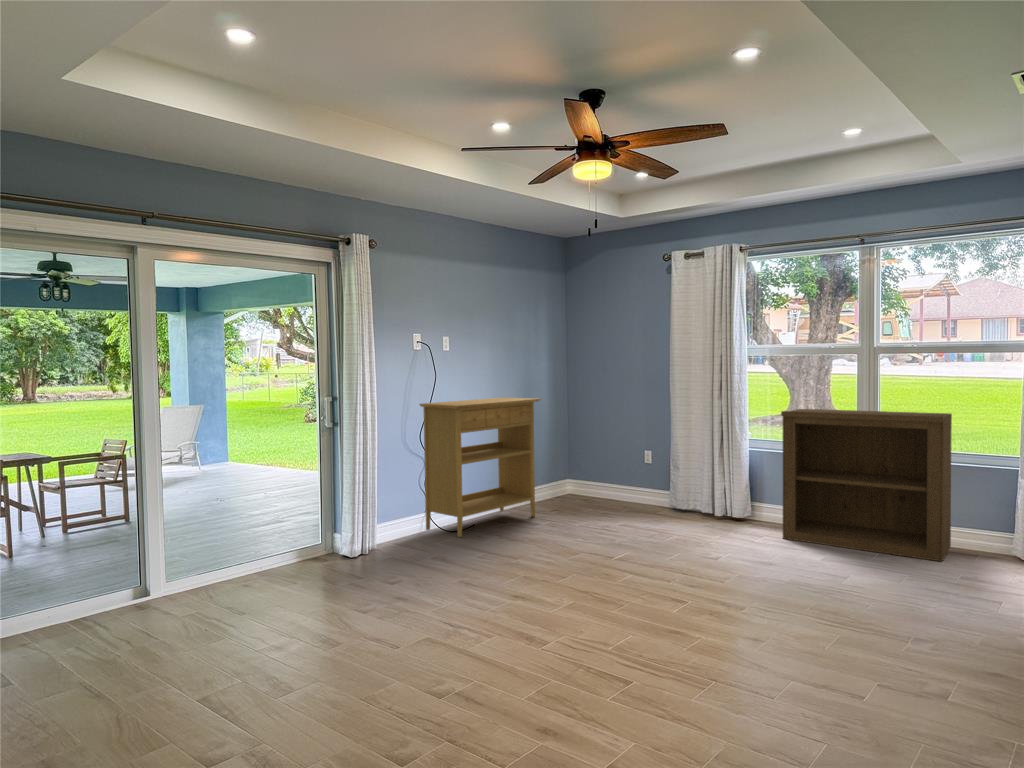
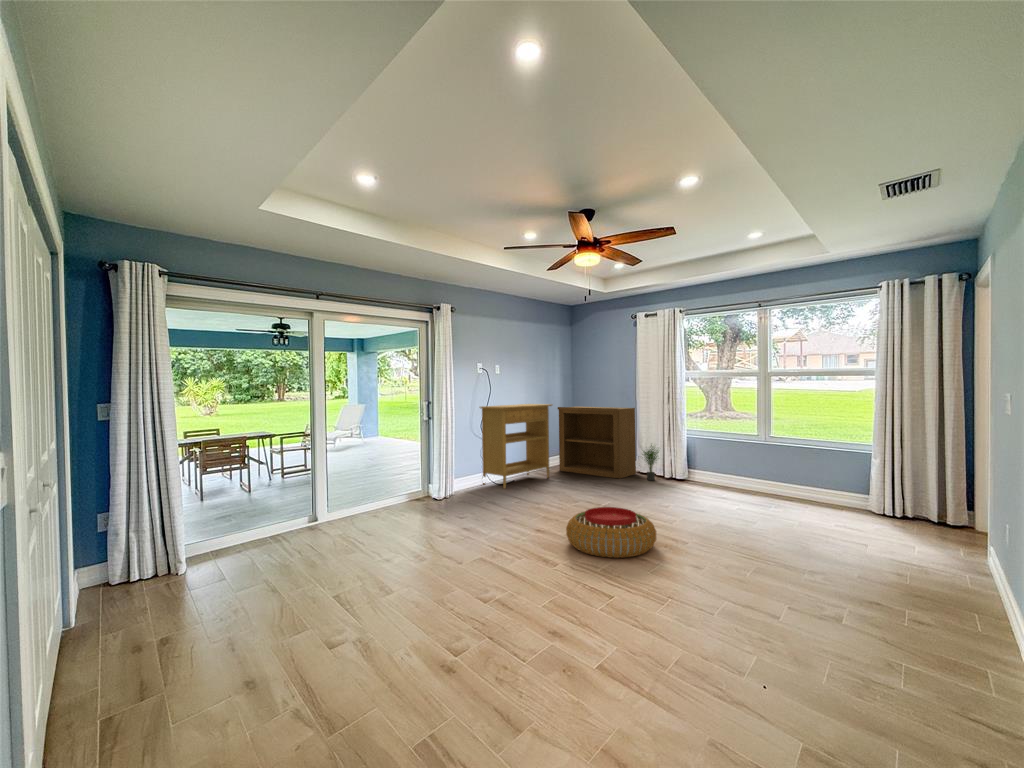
bookshelf: present [781,409,952,561] -> present [558,407,636,479]
potted plant: none [678,459,717,521] -> present [642,445,659,480]
pouf: none [547,588,706,688] -> present [566,507,656,558]

